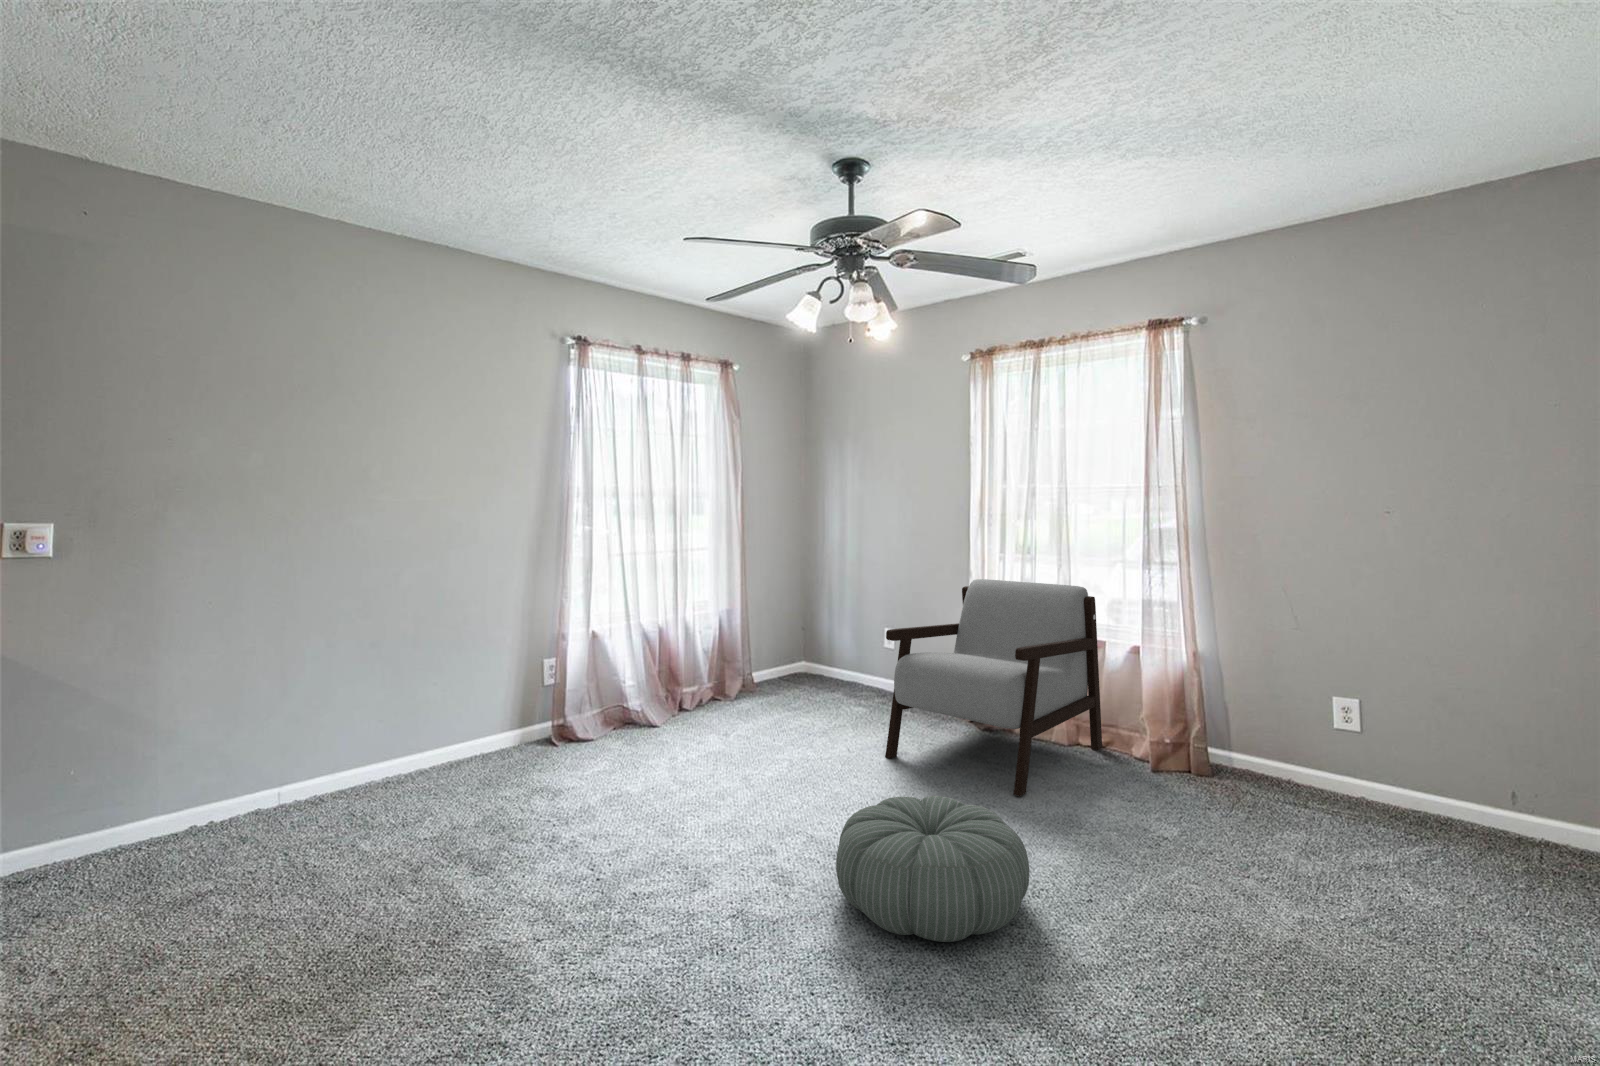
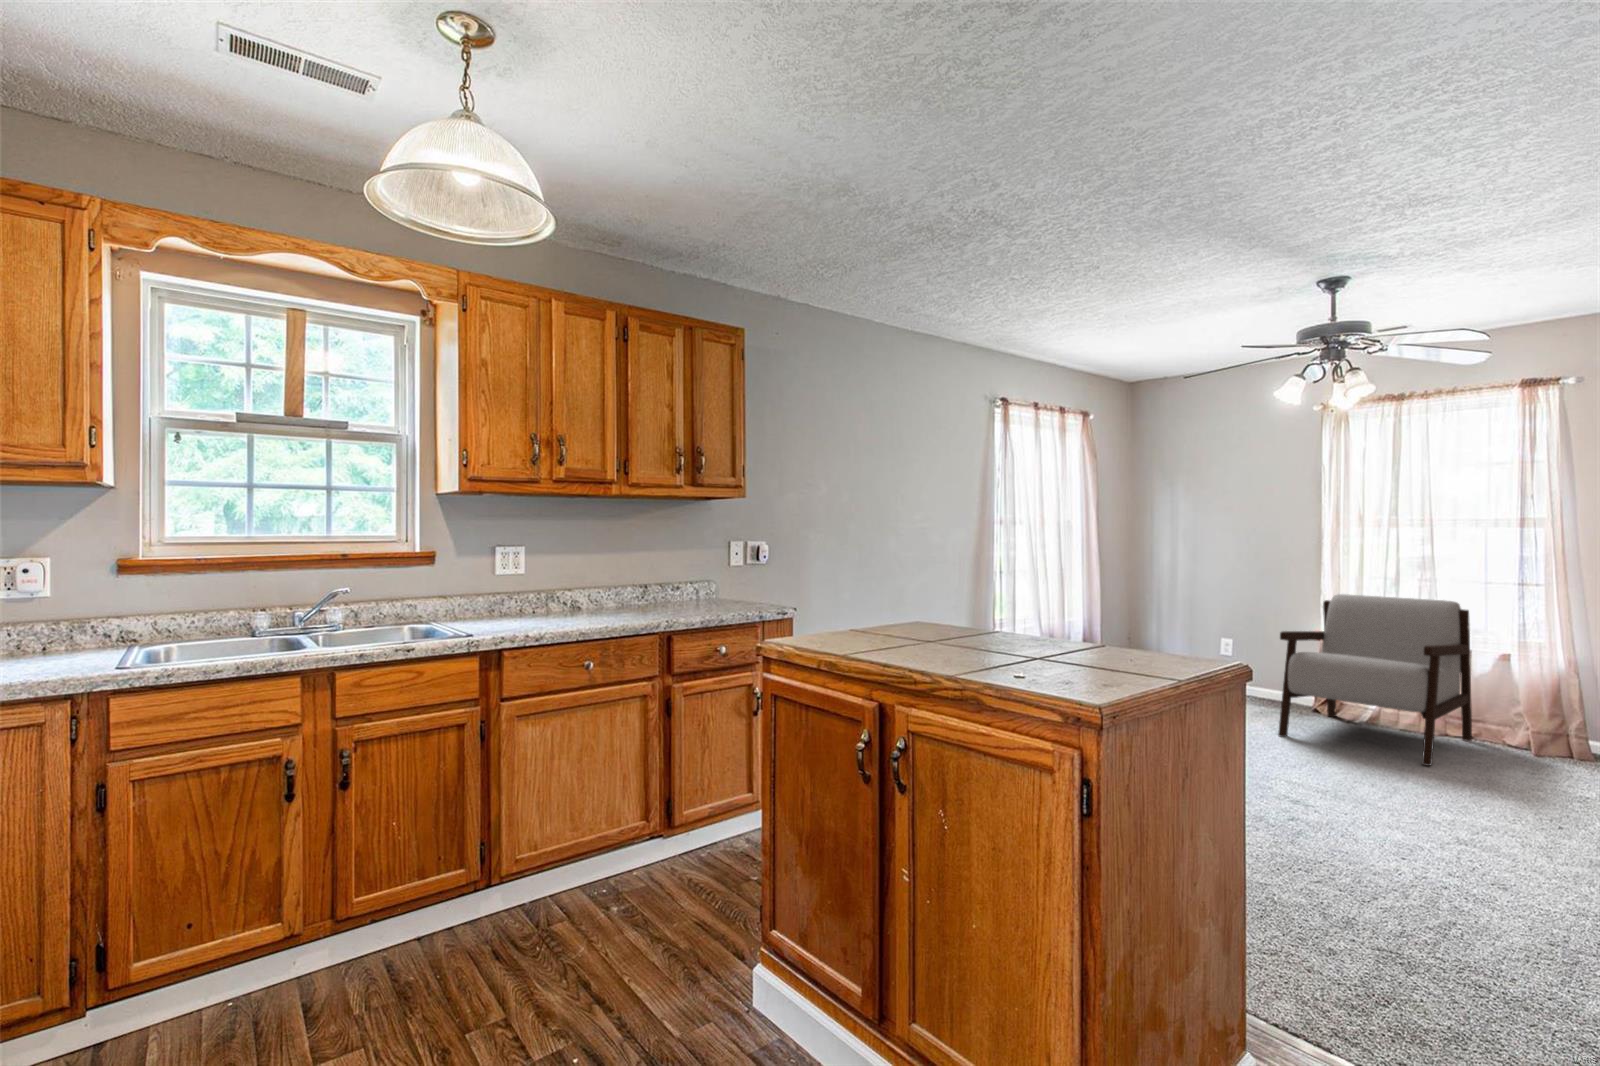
pouf: present [836,796,1029,942] -> none [1332,747,1513,838]

